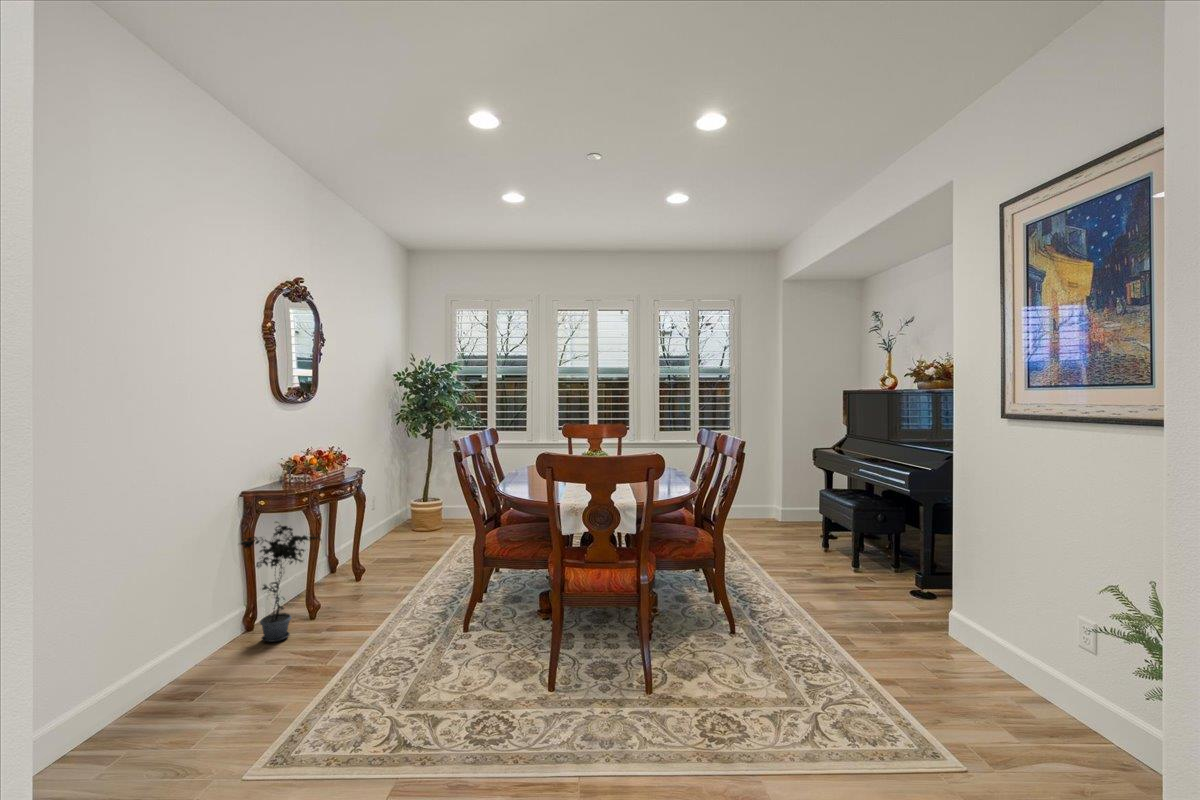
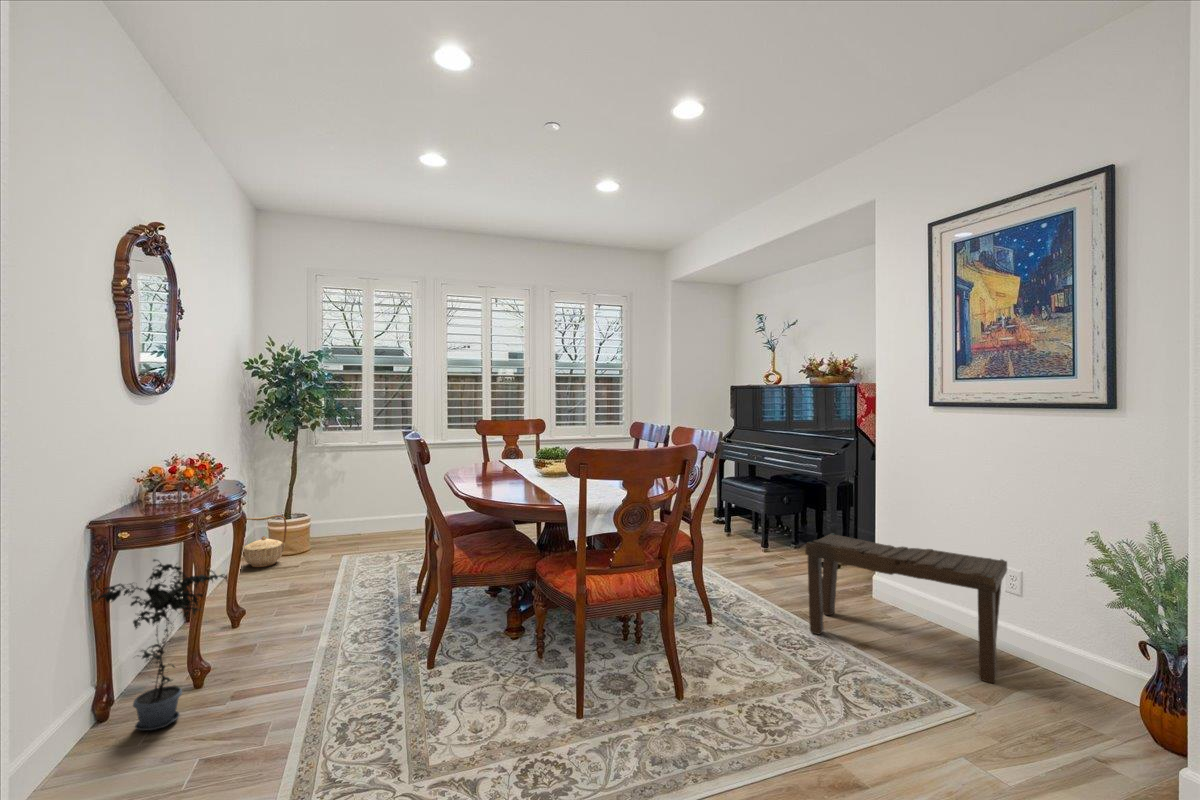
basket: none [386,497,420,539] -> present [243,515,287,567]
bench: none [831,556,1072,748] -> present [805,533,1007,683]

